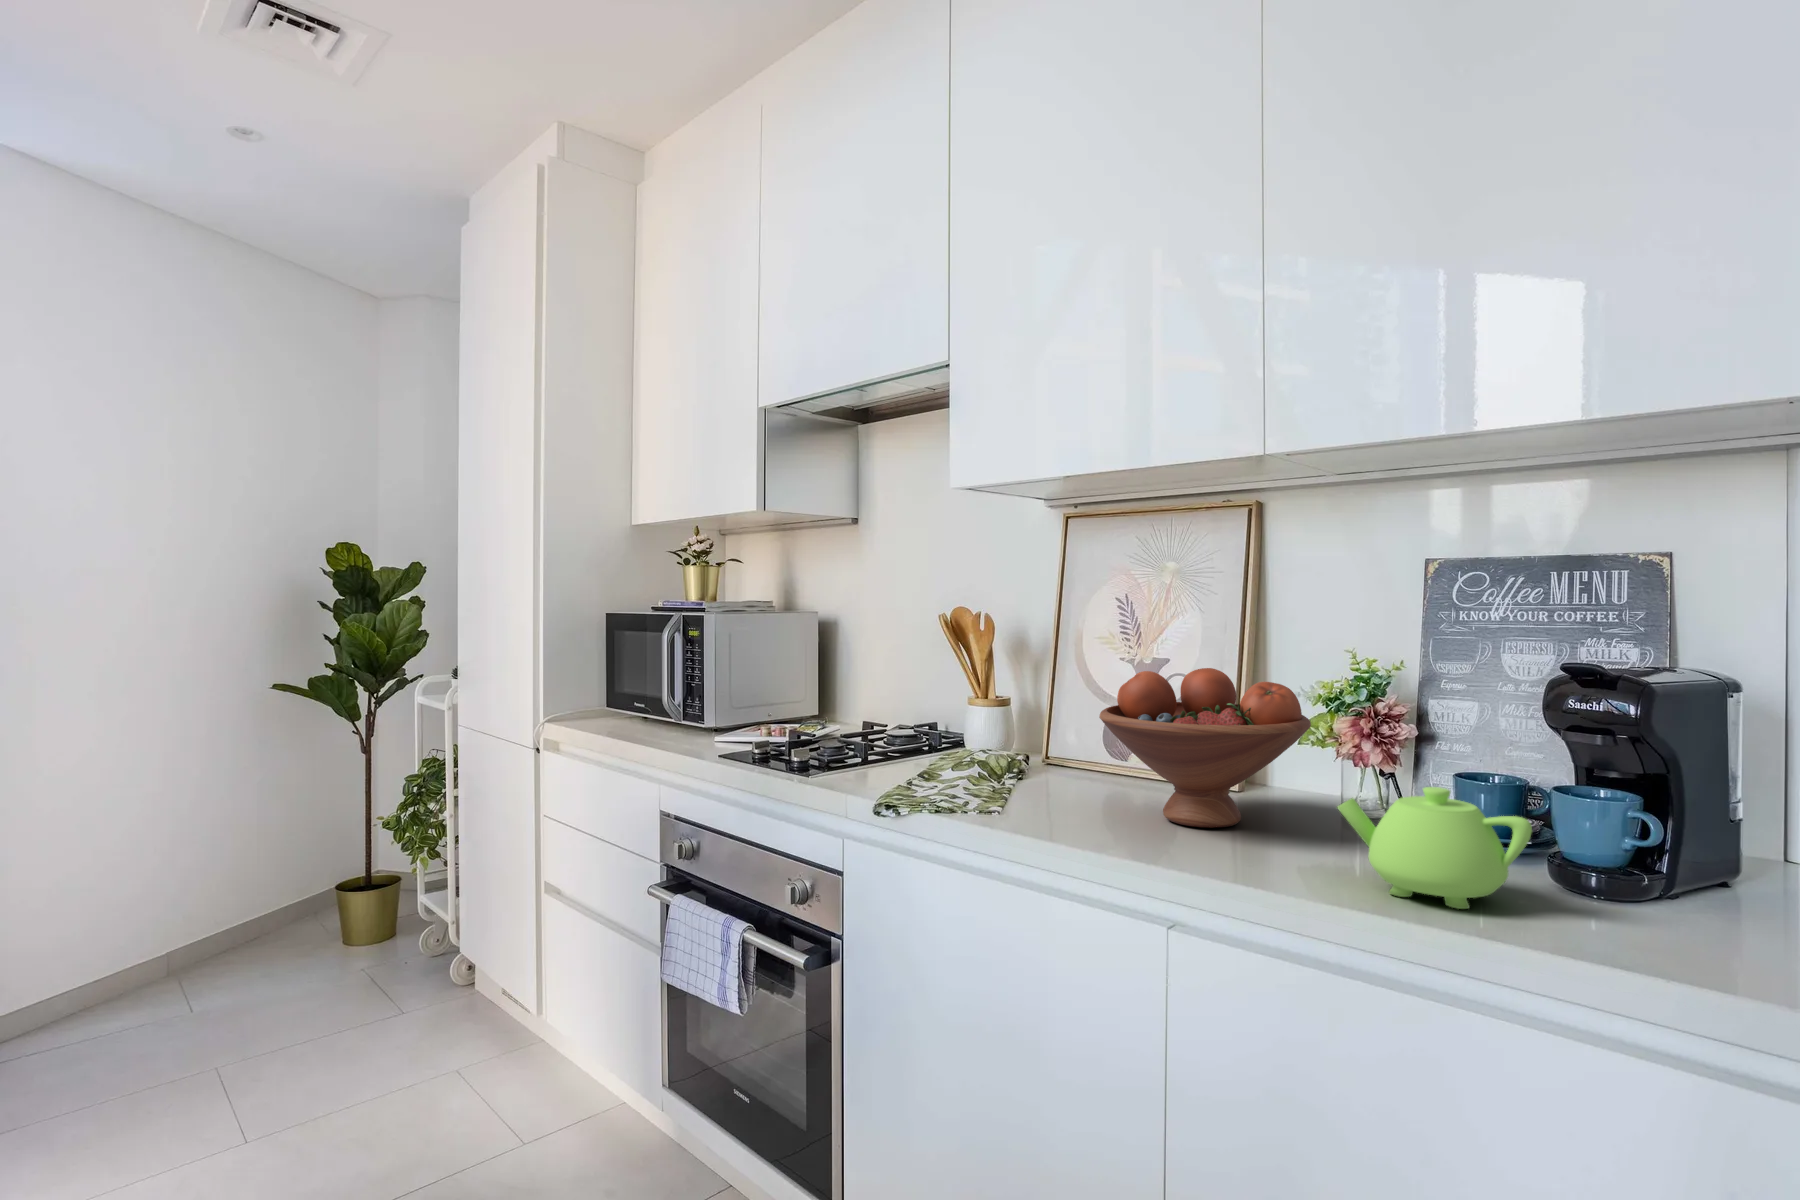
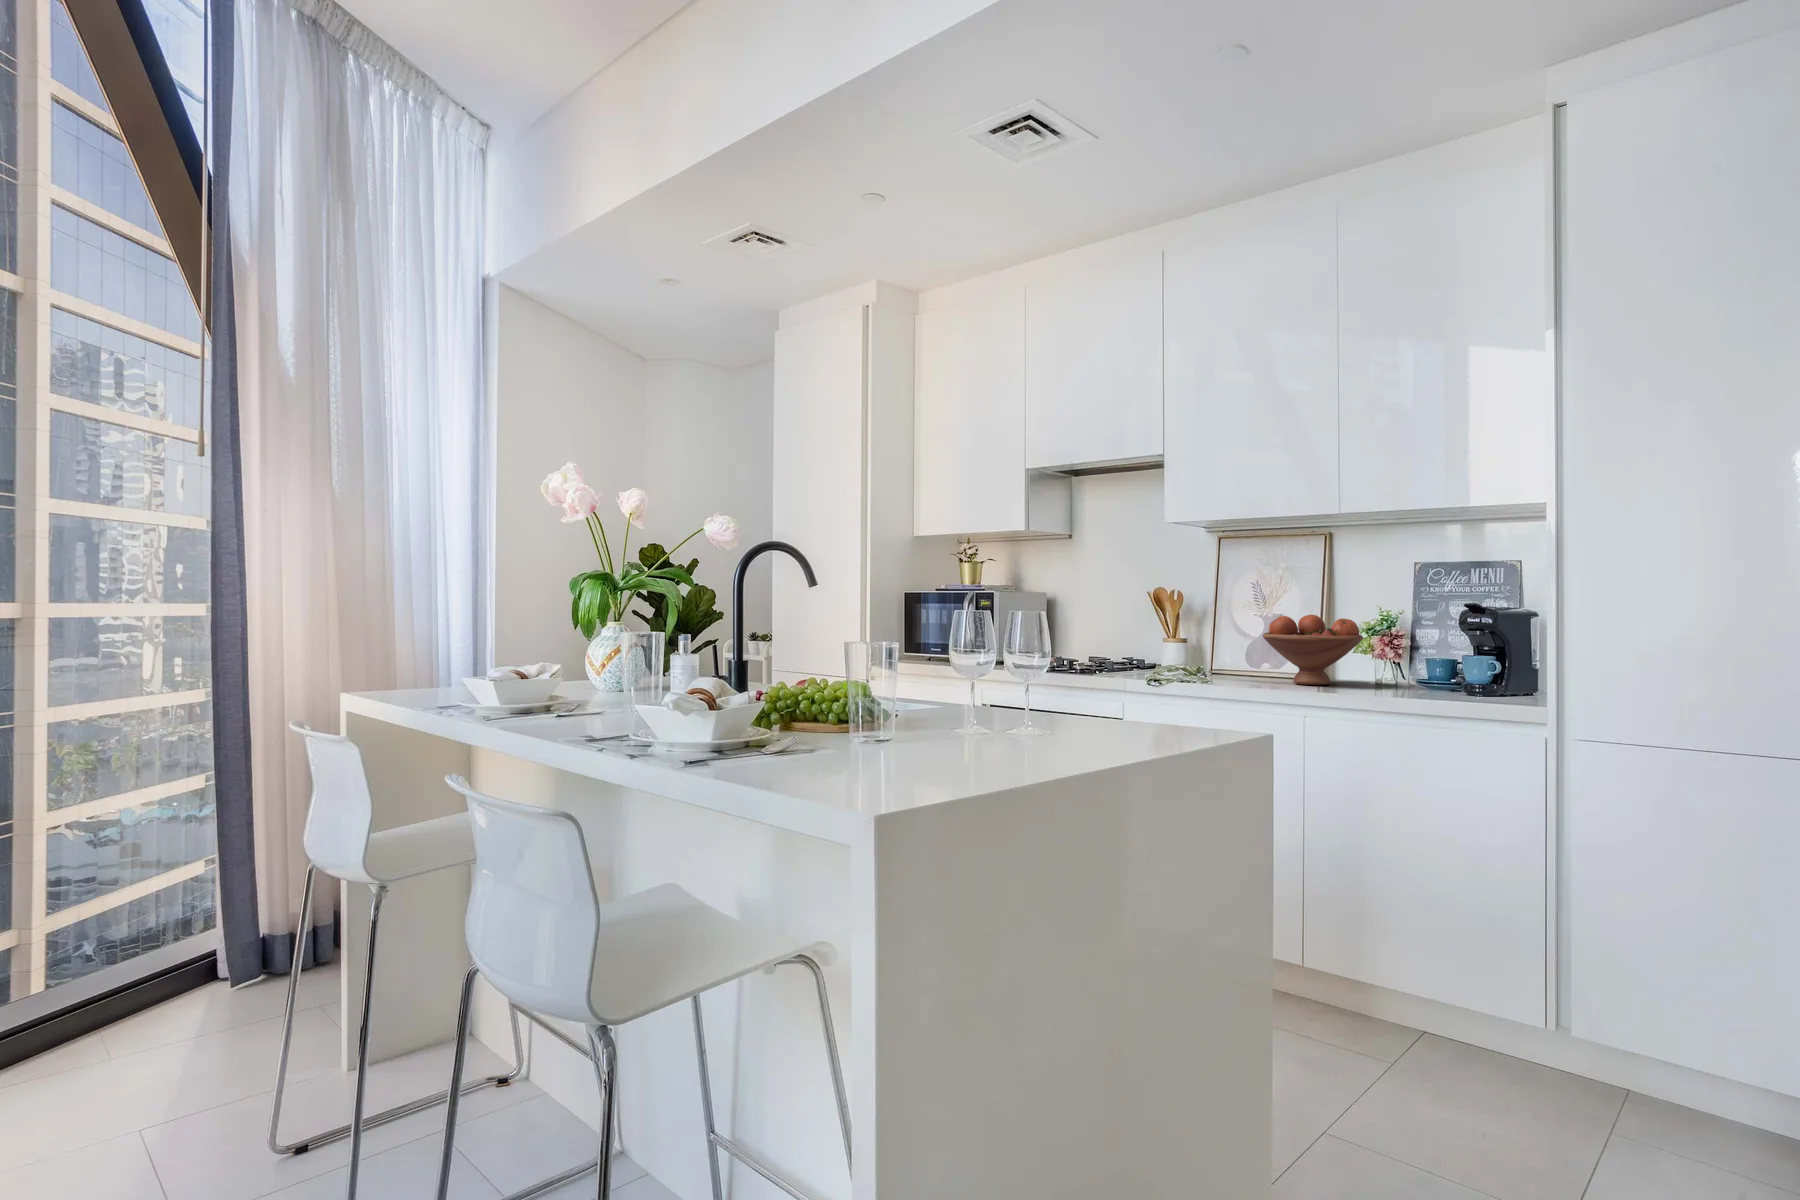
teapot: present [1337,787,1532,909] -> none [1378,654,1453,697]

